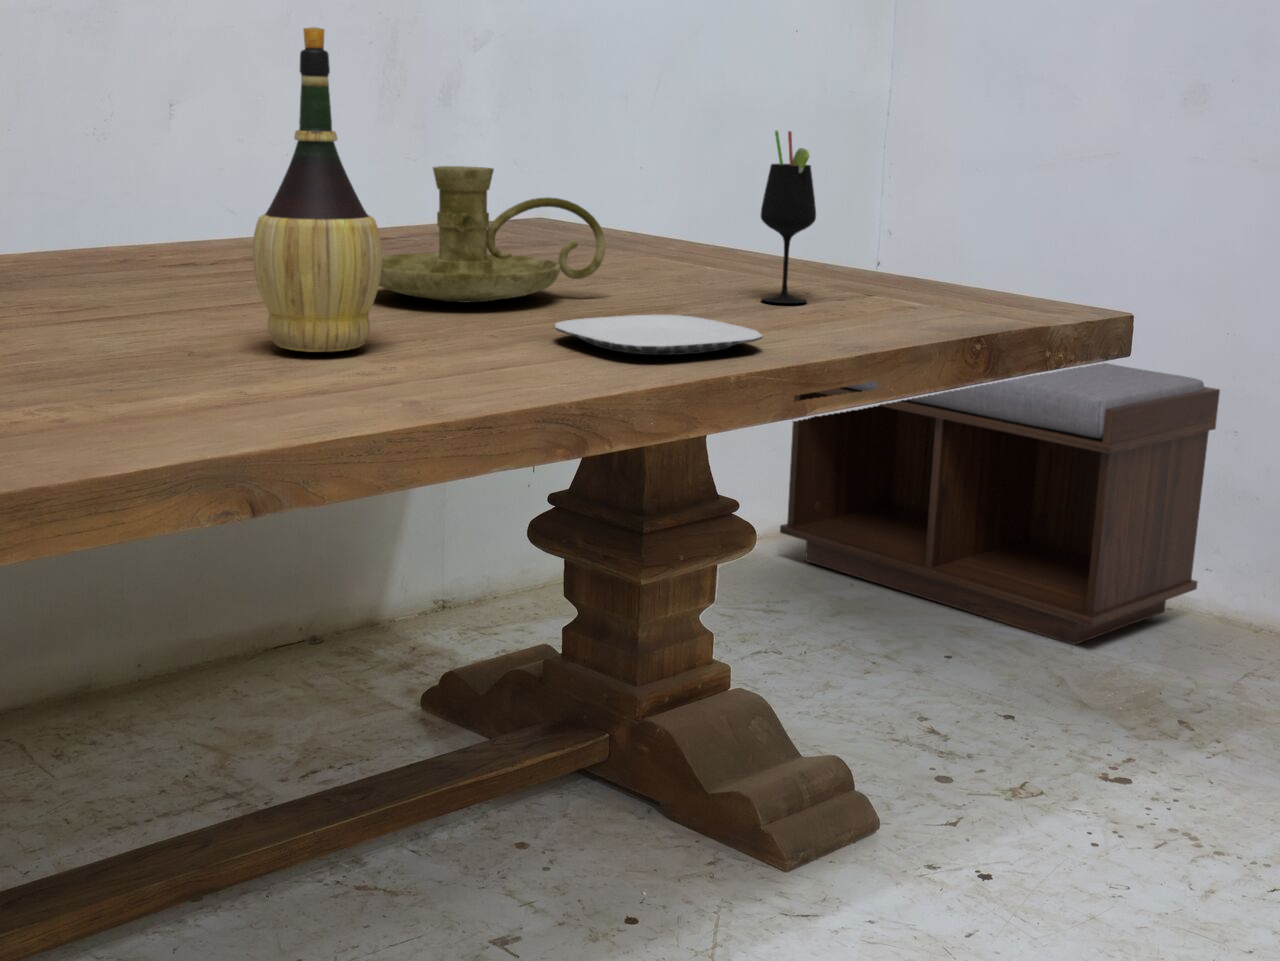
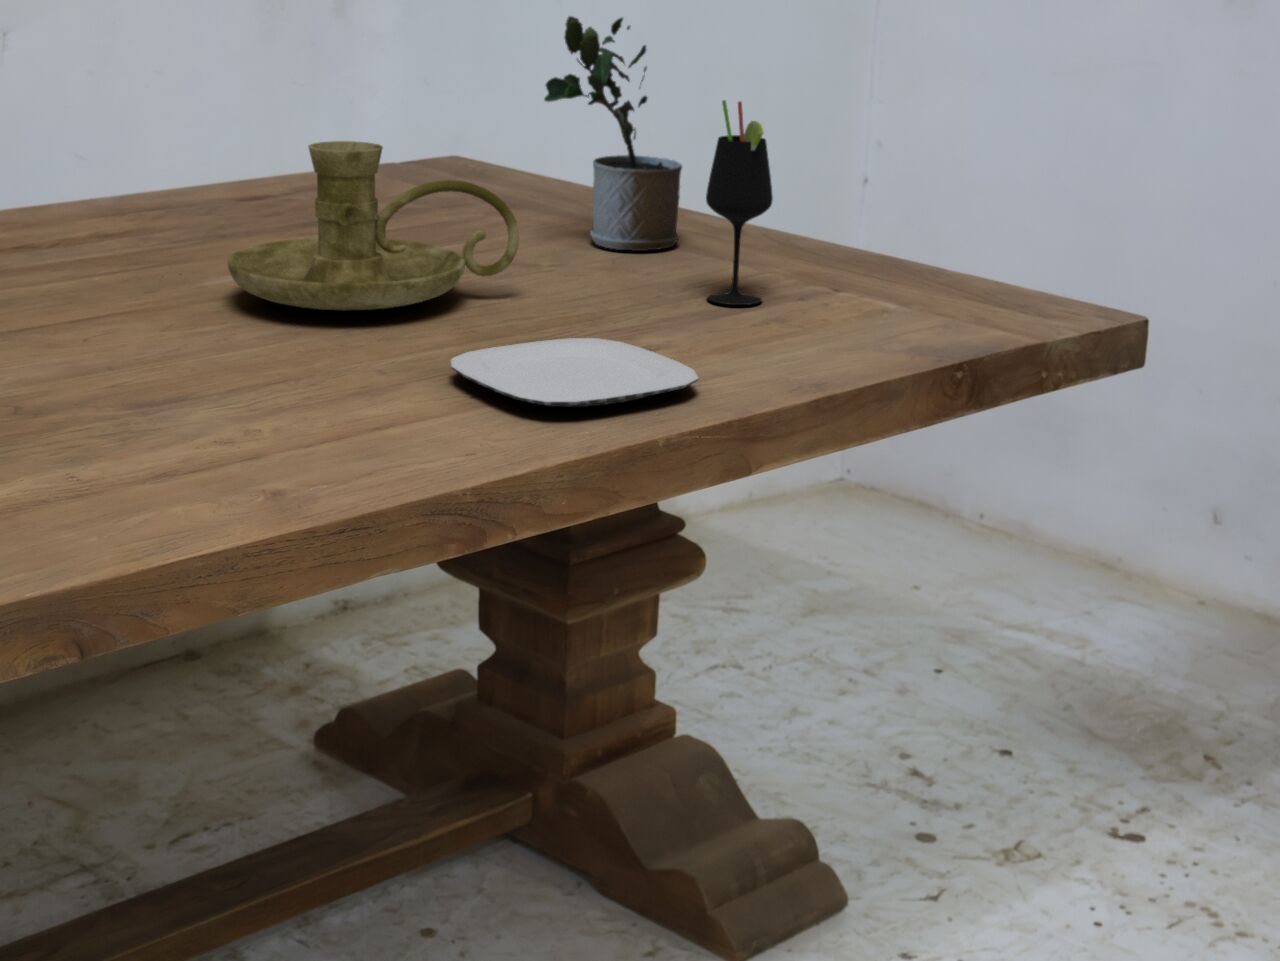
wine bottle: present [253,27,382,352] -> none [81,19,237,410]
potted plant: none [622,79,736,274] -> present [544,16,682,251]
bench: present [780,363,1220,644] -> none [749,263,1268,651]

